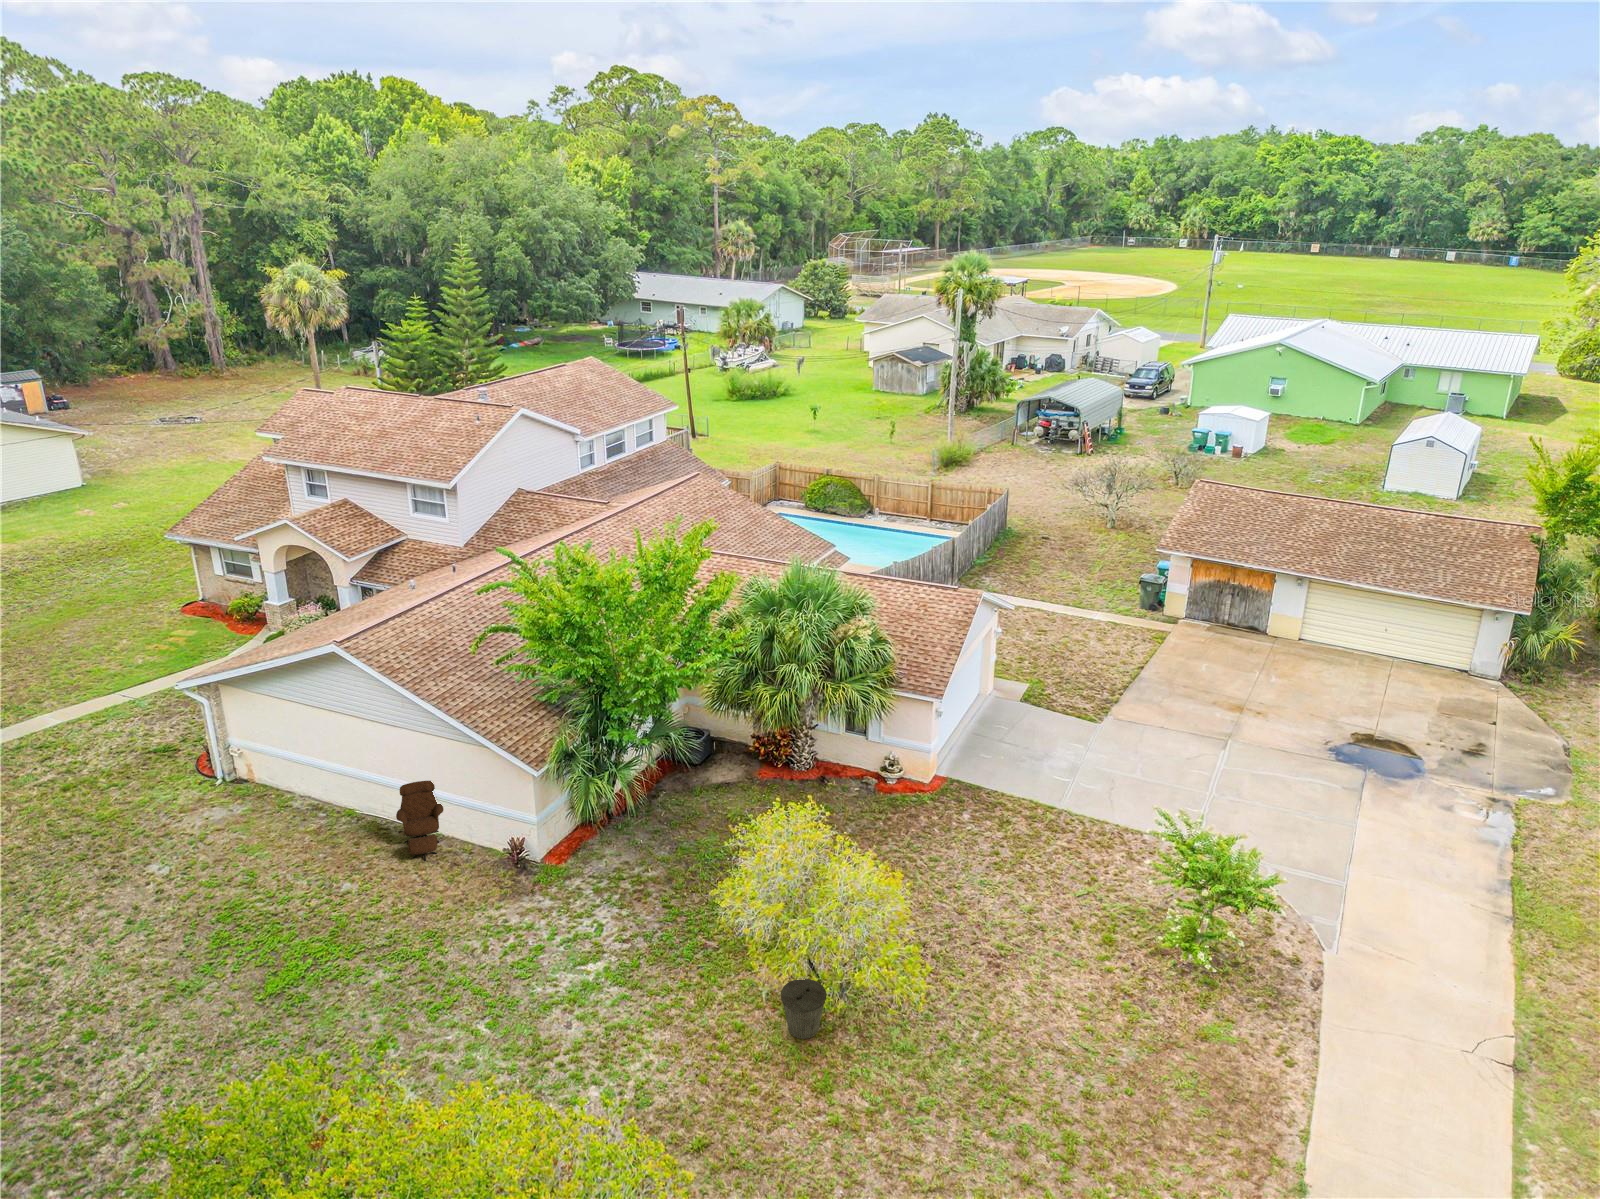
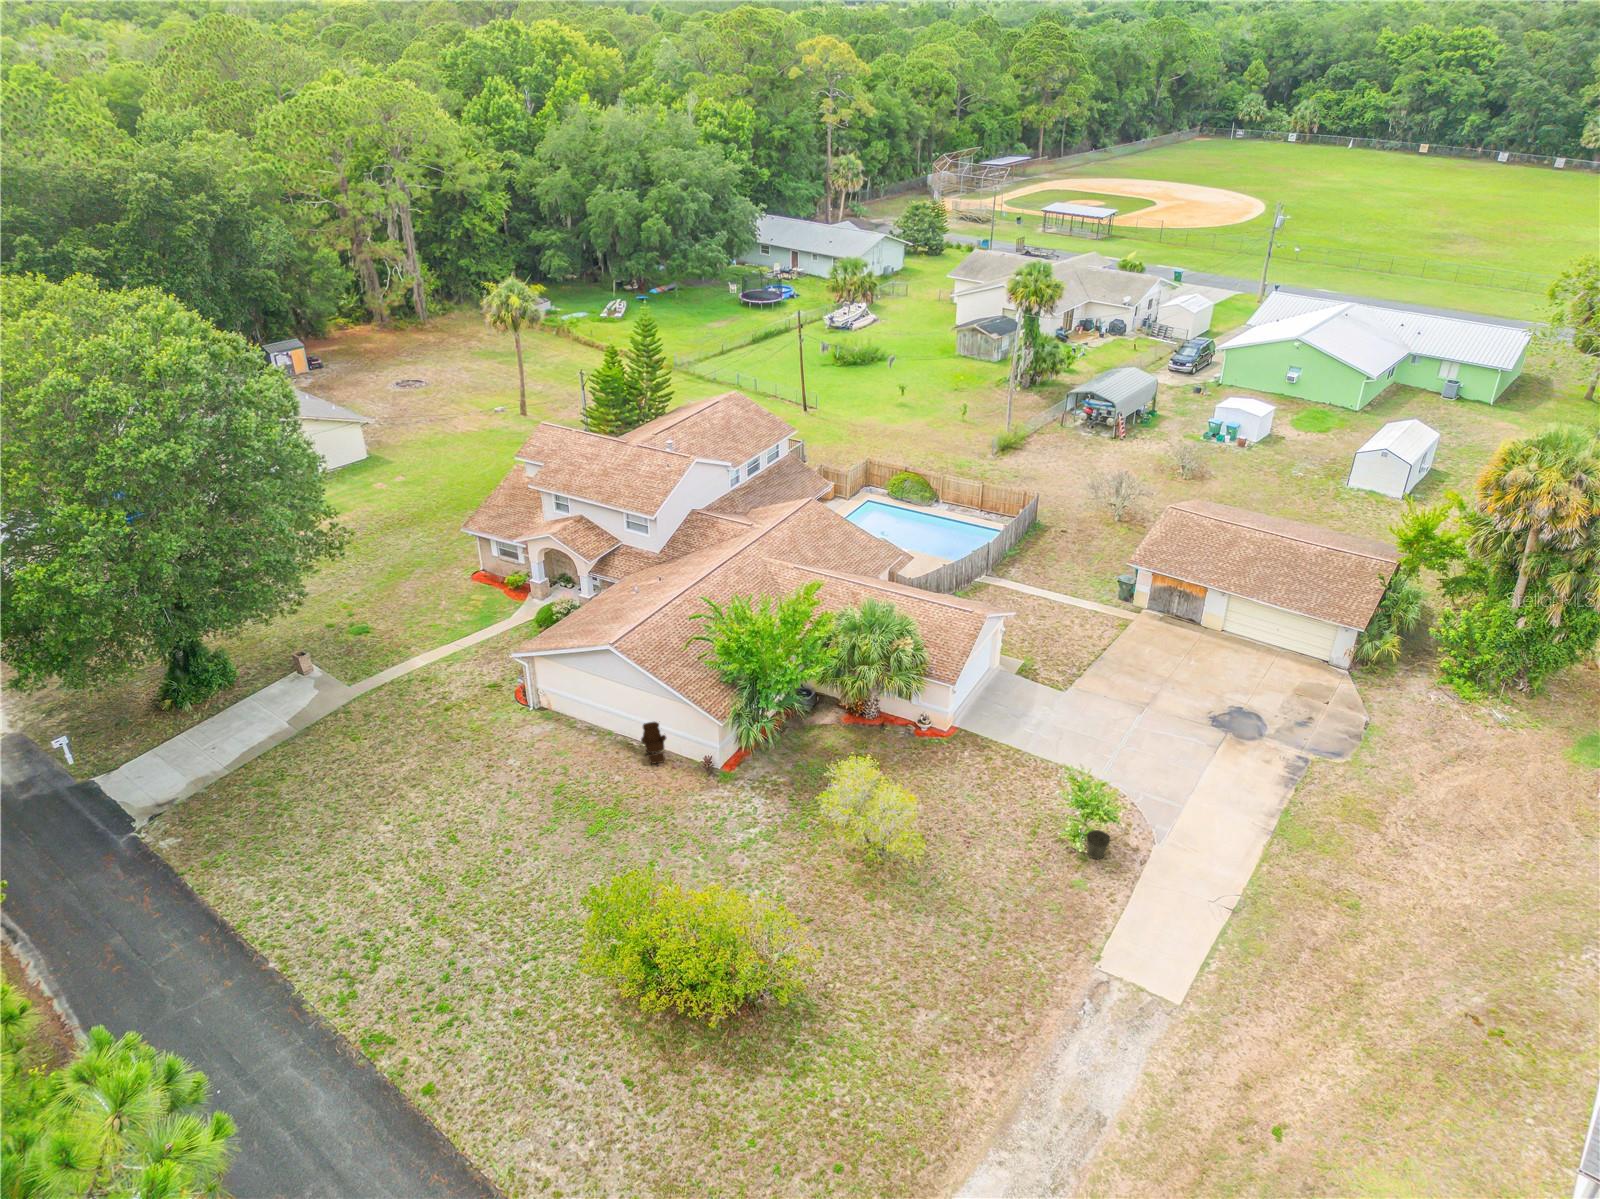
trash can: present [781,978,826,1039] -> present [1086,830,1110,859]

